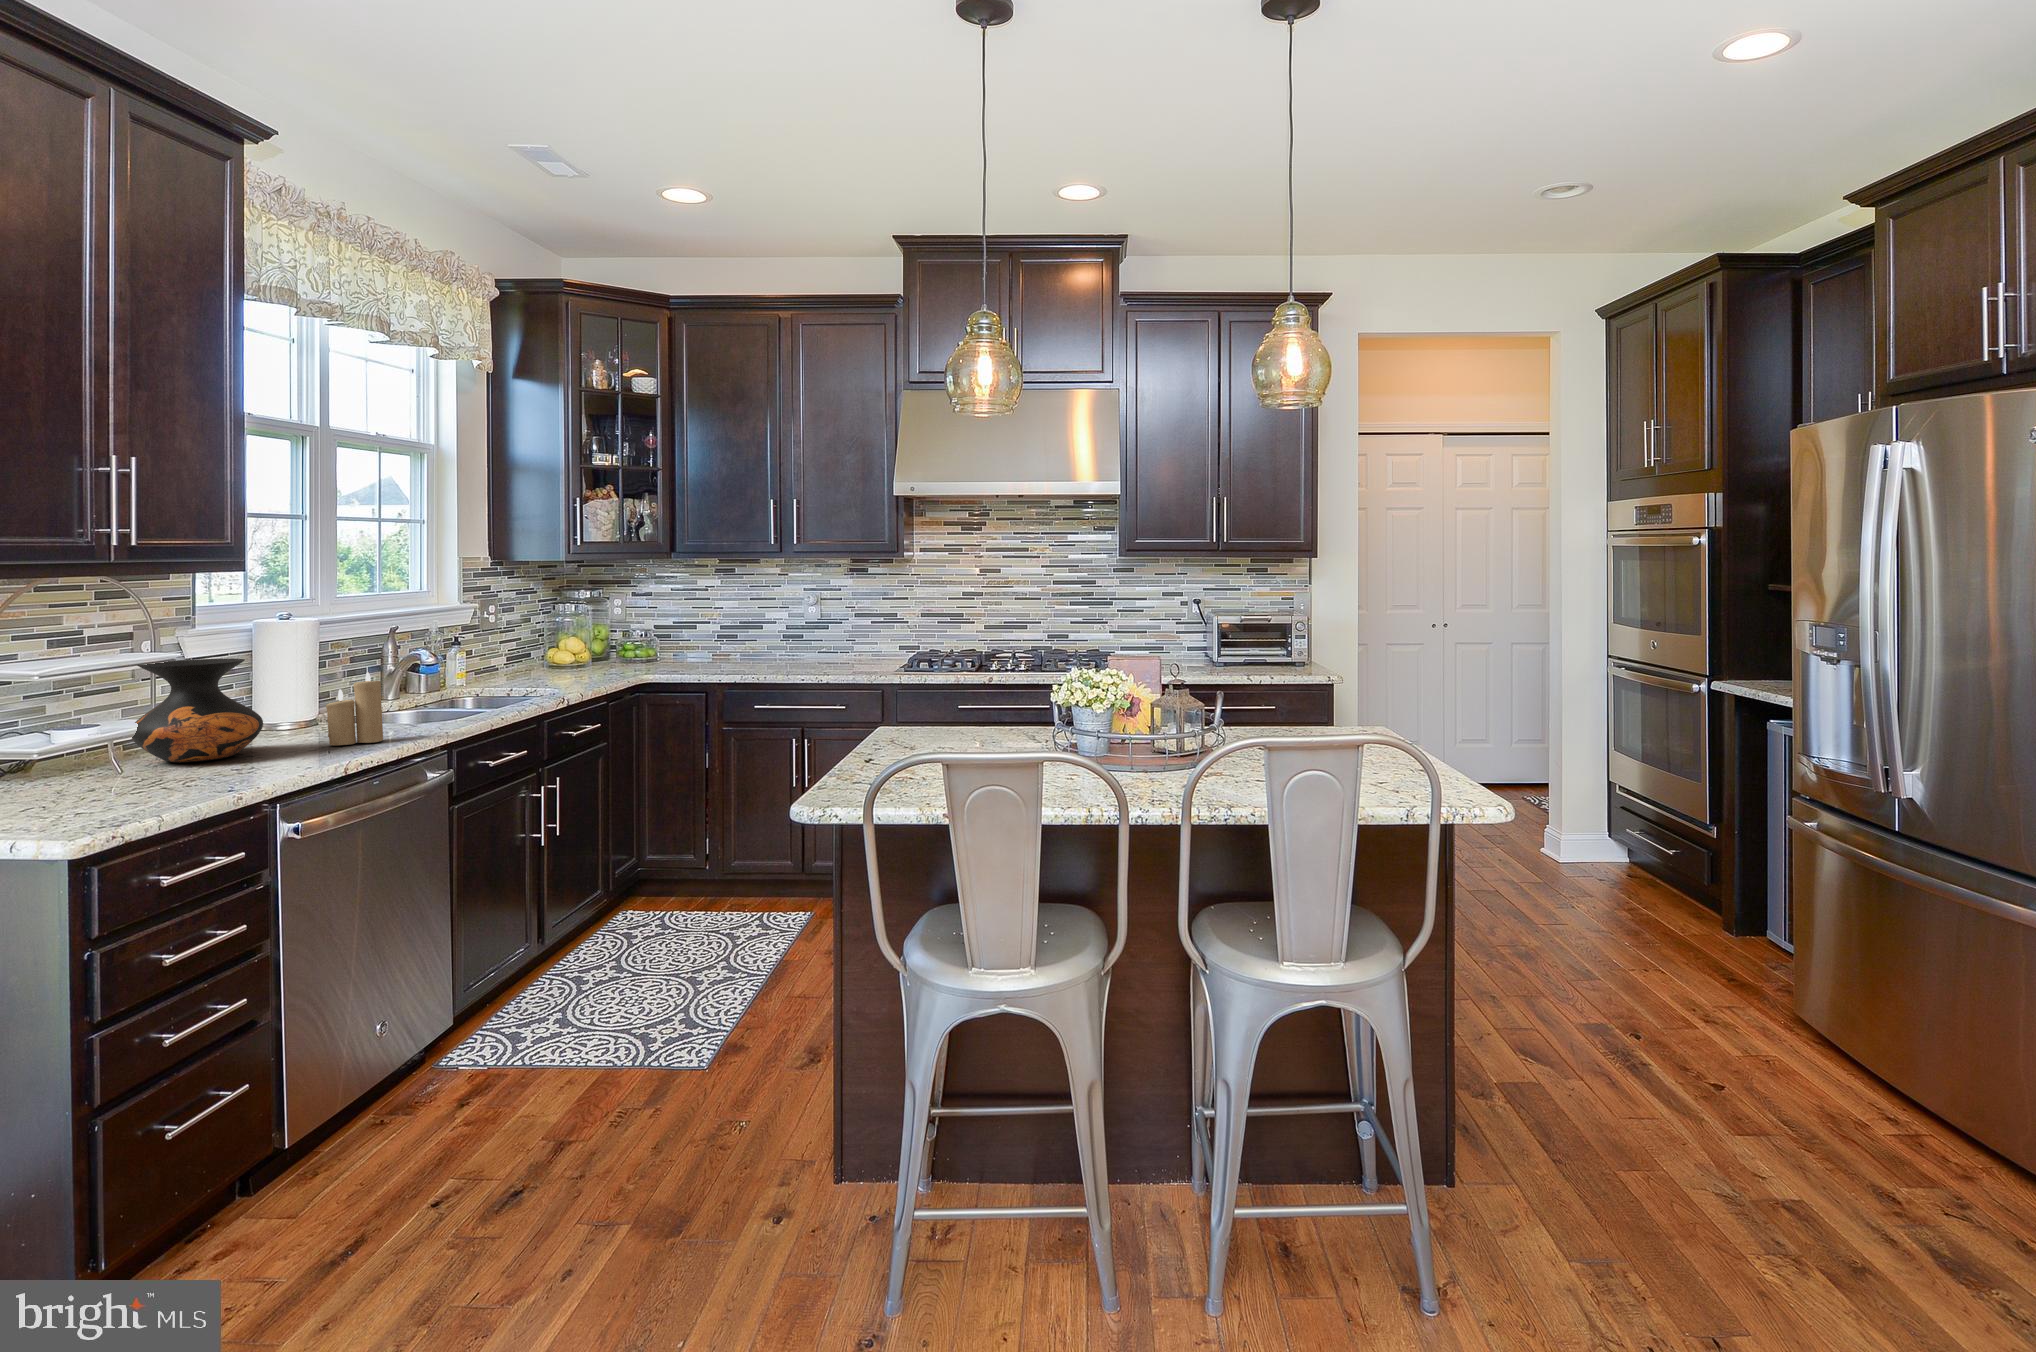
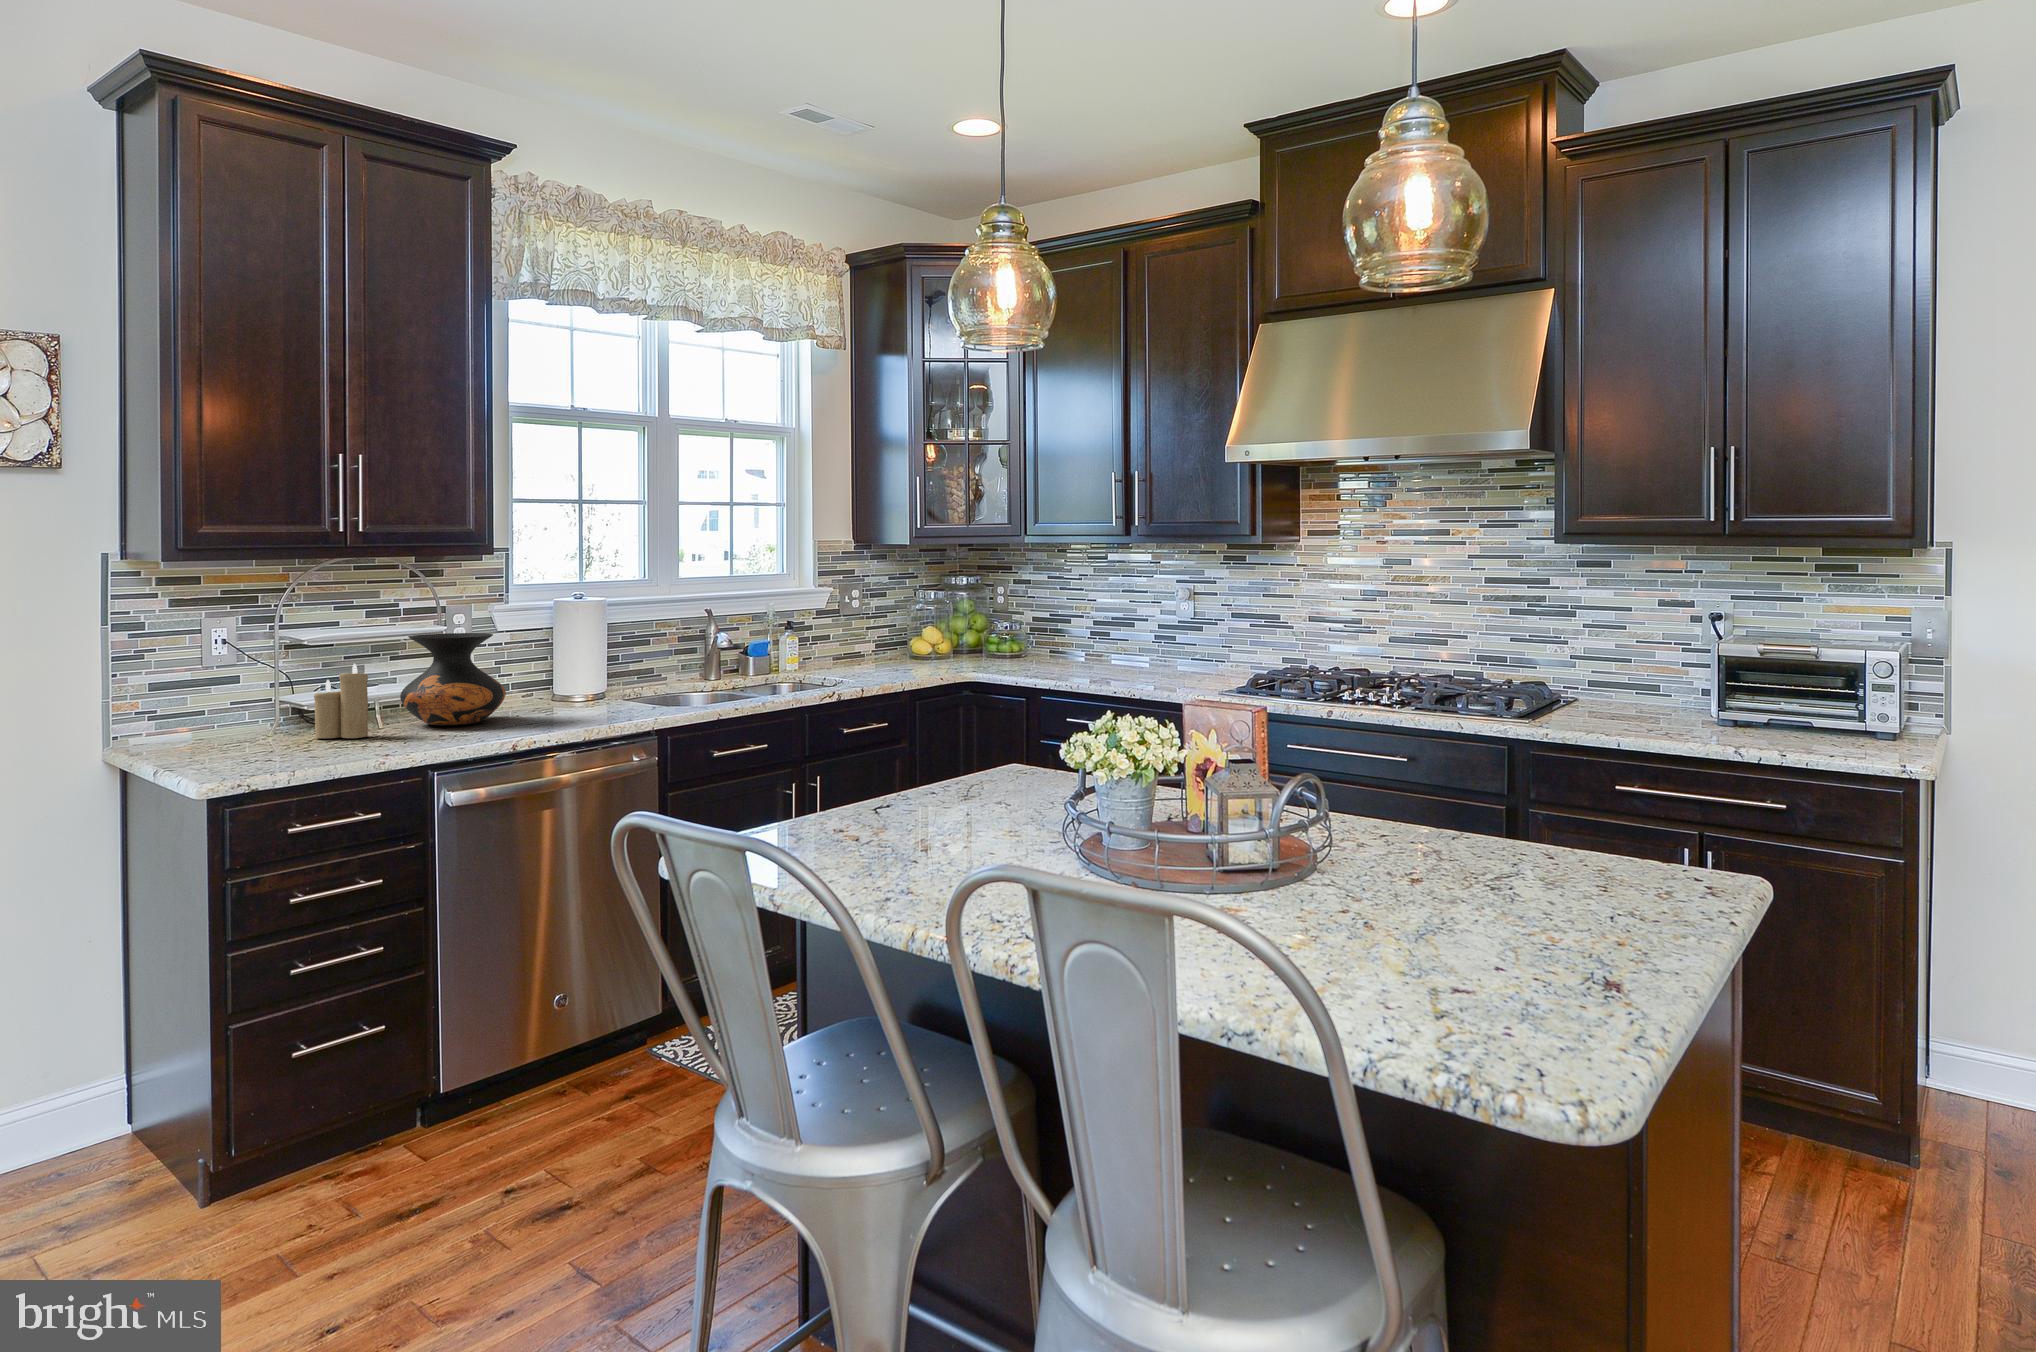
candle: present [326,672,383,745] -> present [314,664,369,738]

